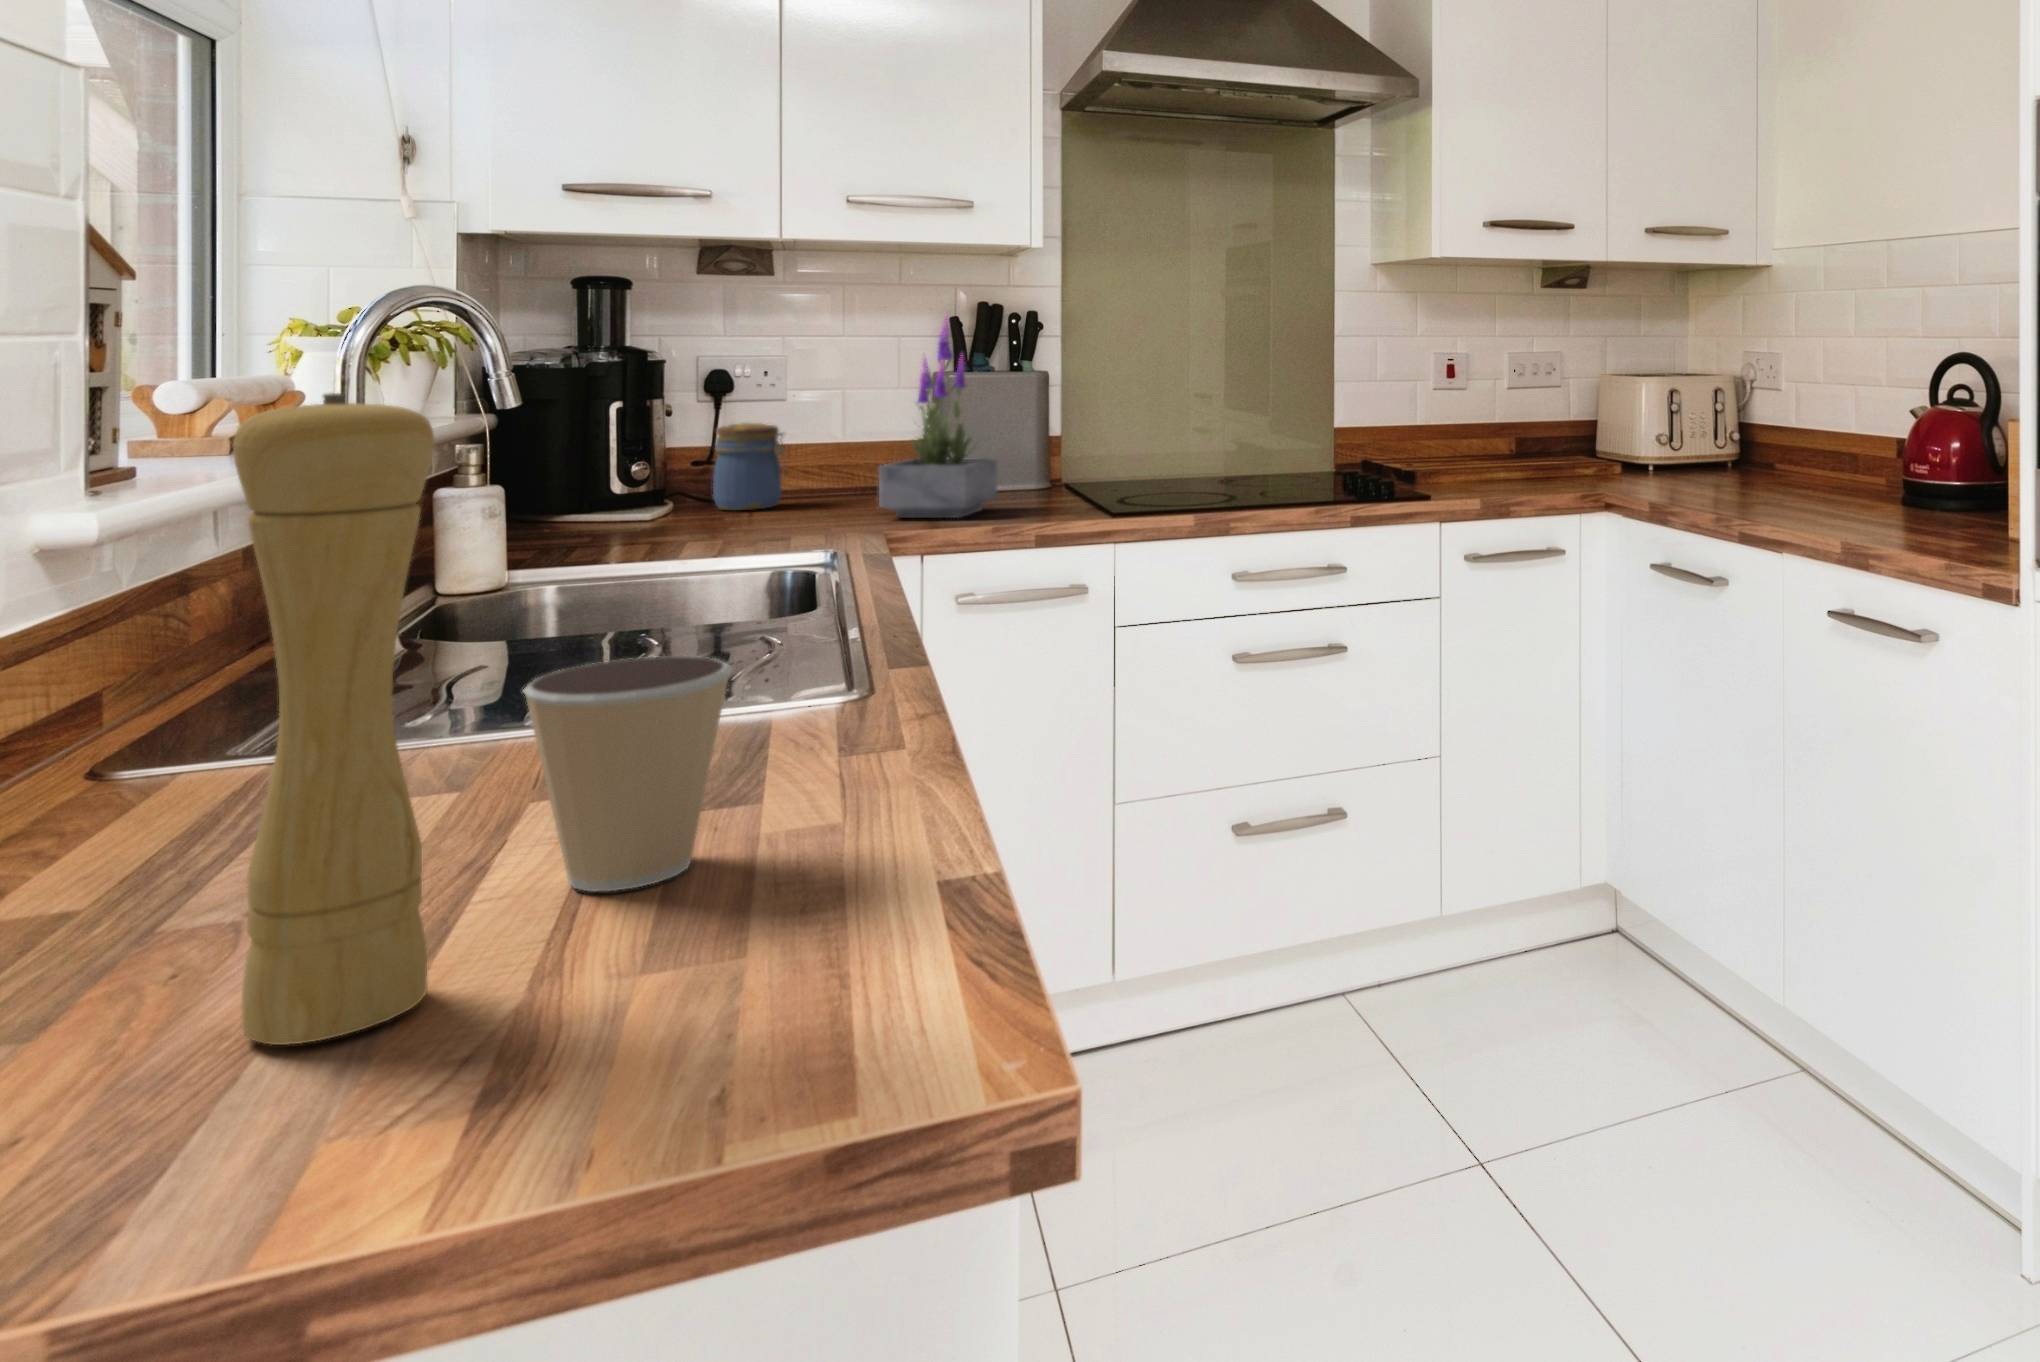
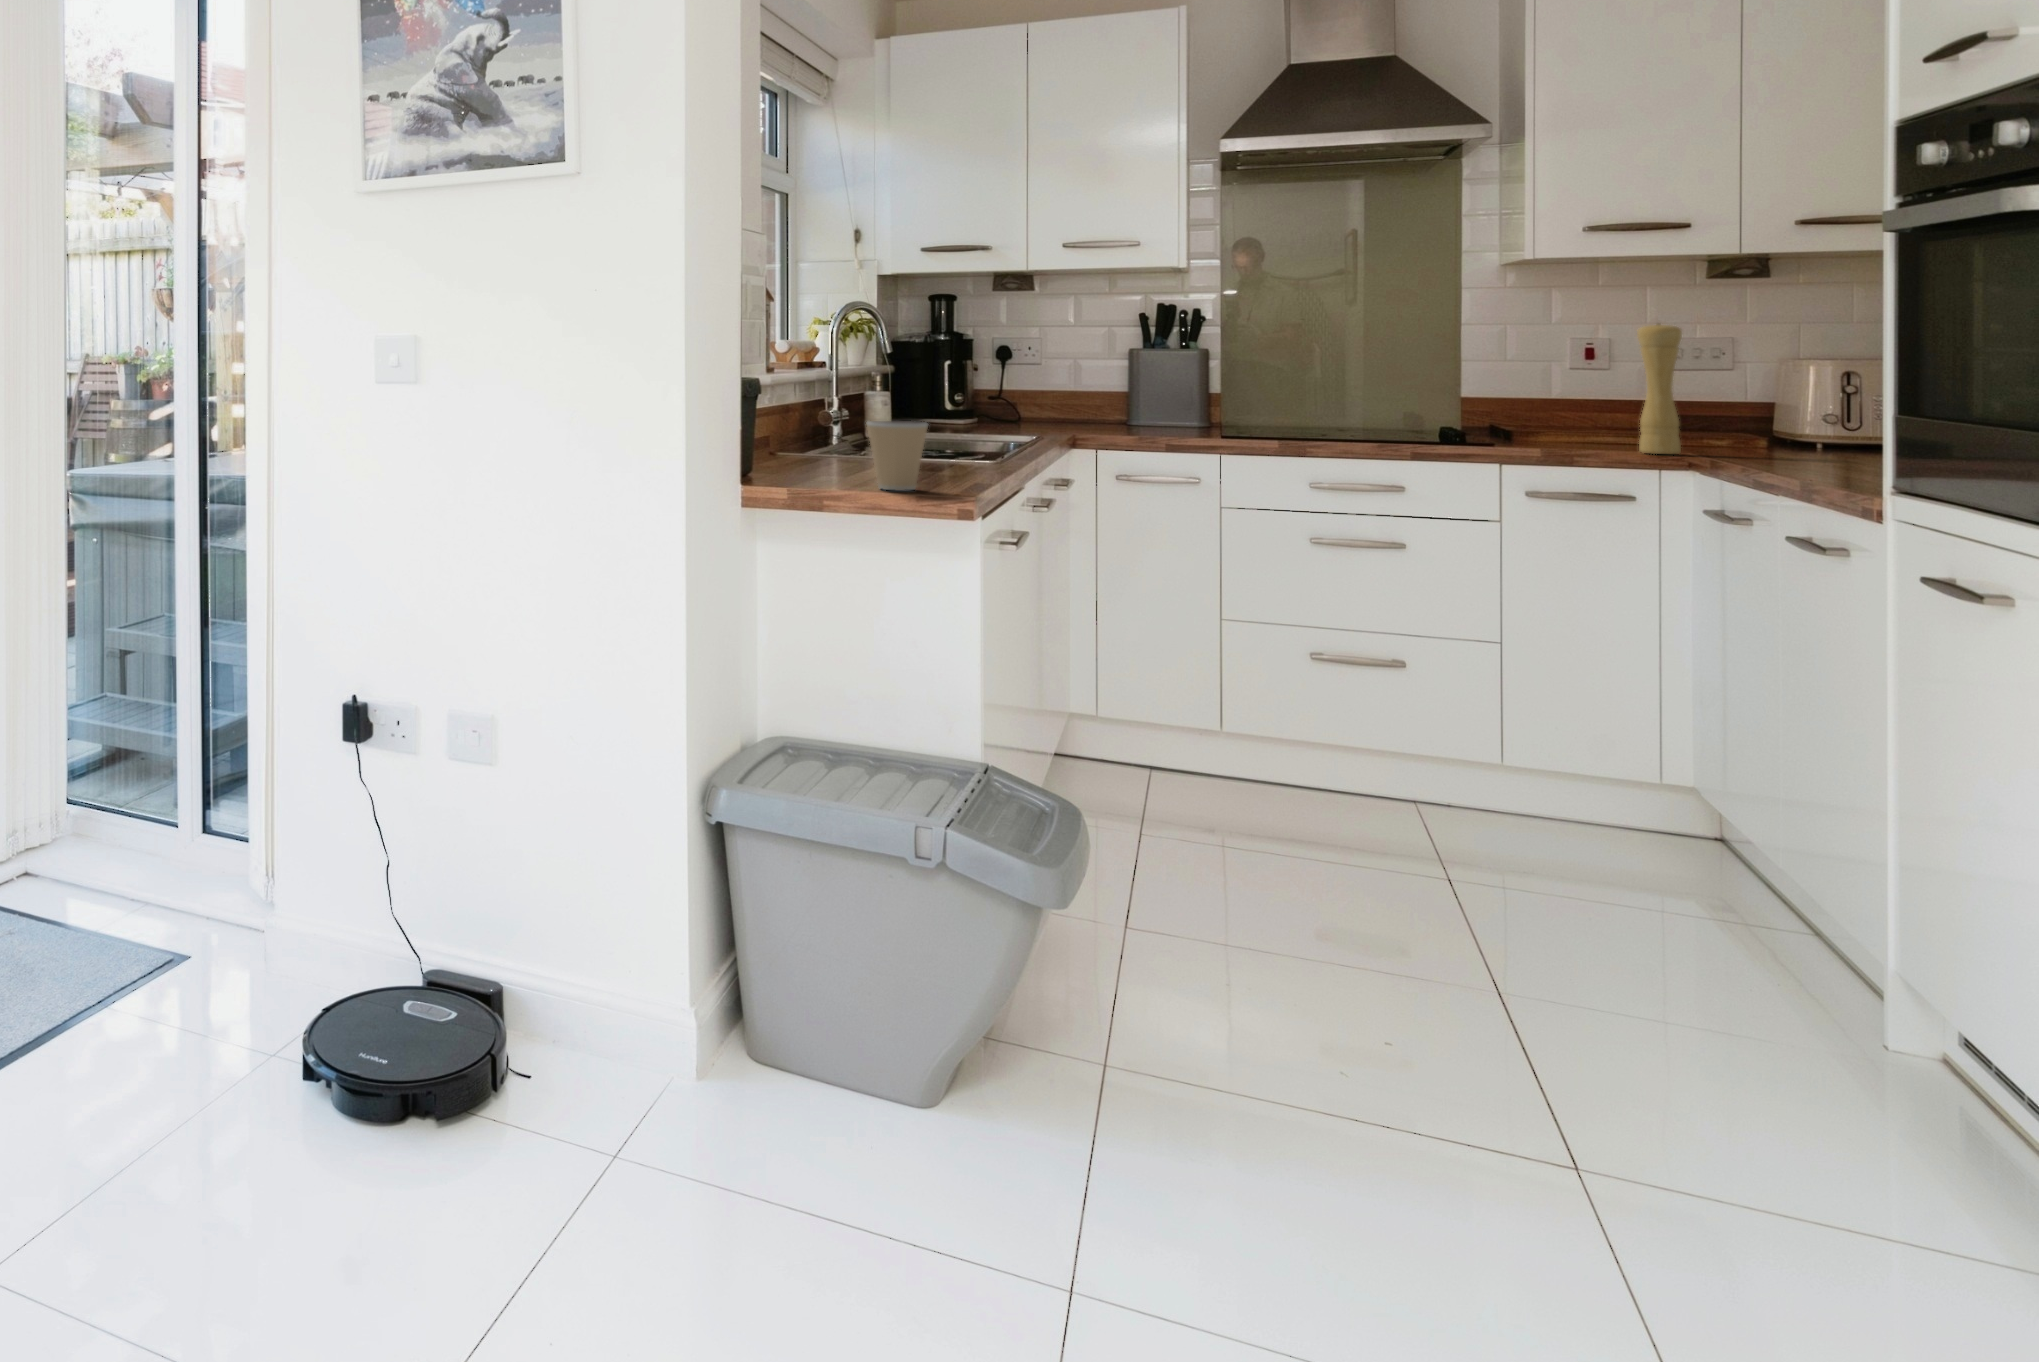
potted plant: present [879,319,998,518] -> none [1083,310,1161,434]
pepper mill: present [233,393,434,1045] -> present [1637,323,1682,454]
jar: present [713,423,787,510] -> none [1000,376,1040,425]

